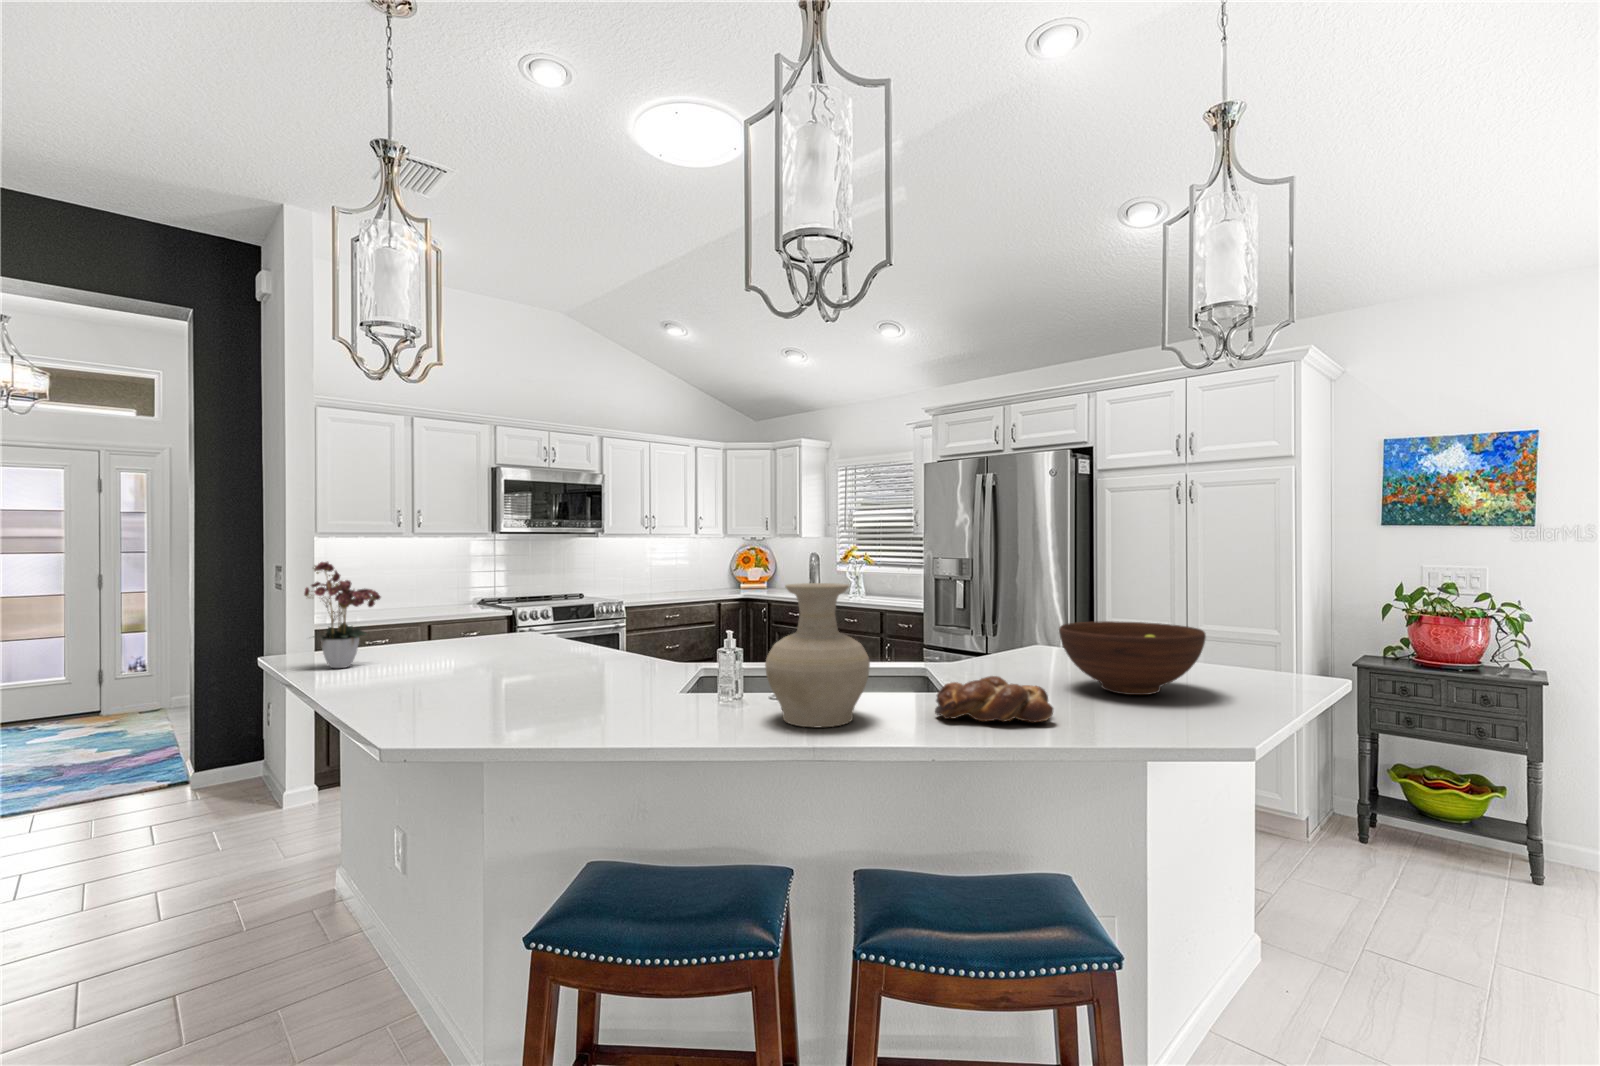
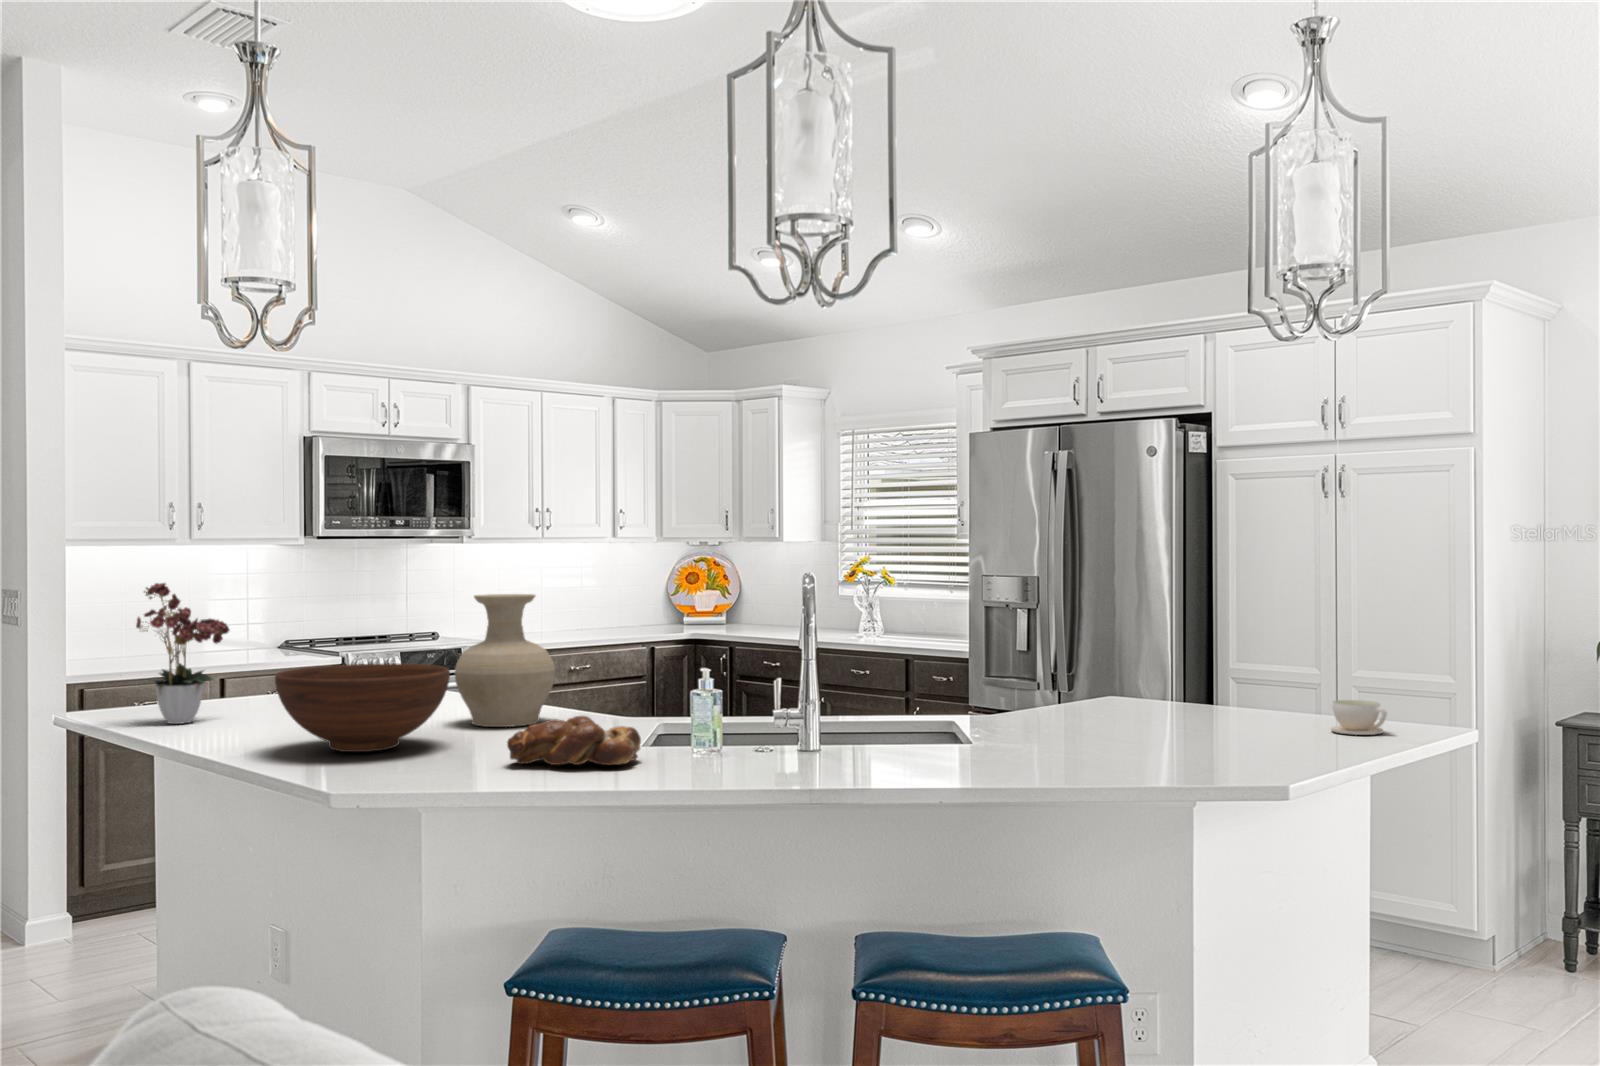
vase: present [765,583,870,727] -> present [455,594,555,727]
fruit bowl: present [1059,621,1206,695] -> present [275,664,450,752]
coffee cup: none [1232,657,1282,686] -> present [1331,700,1387,735]
bread loaf: present [935,676,1053,722] -> present [507,716,641,765]

